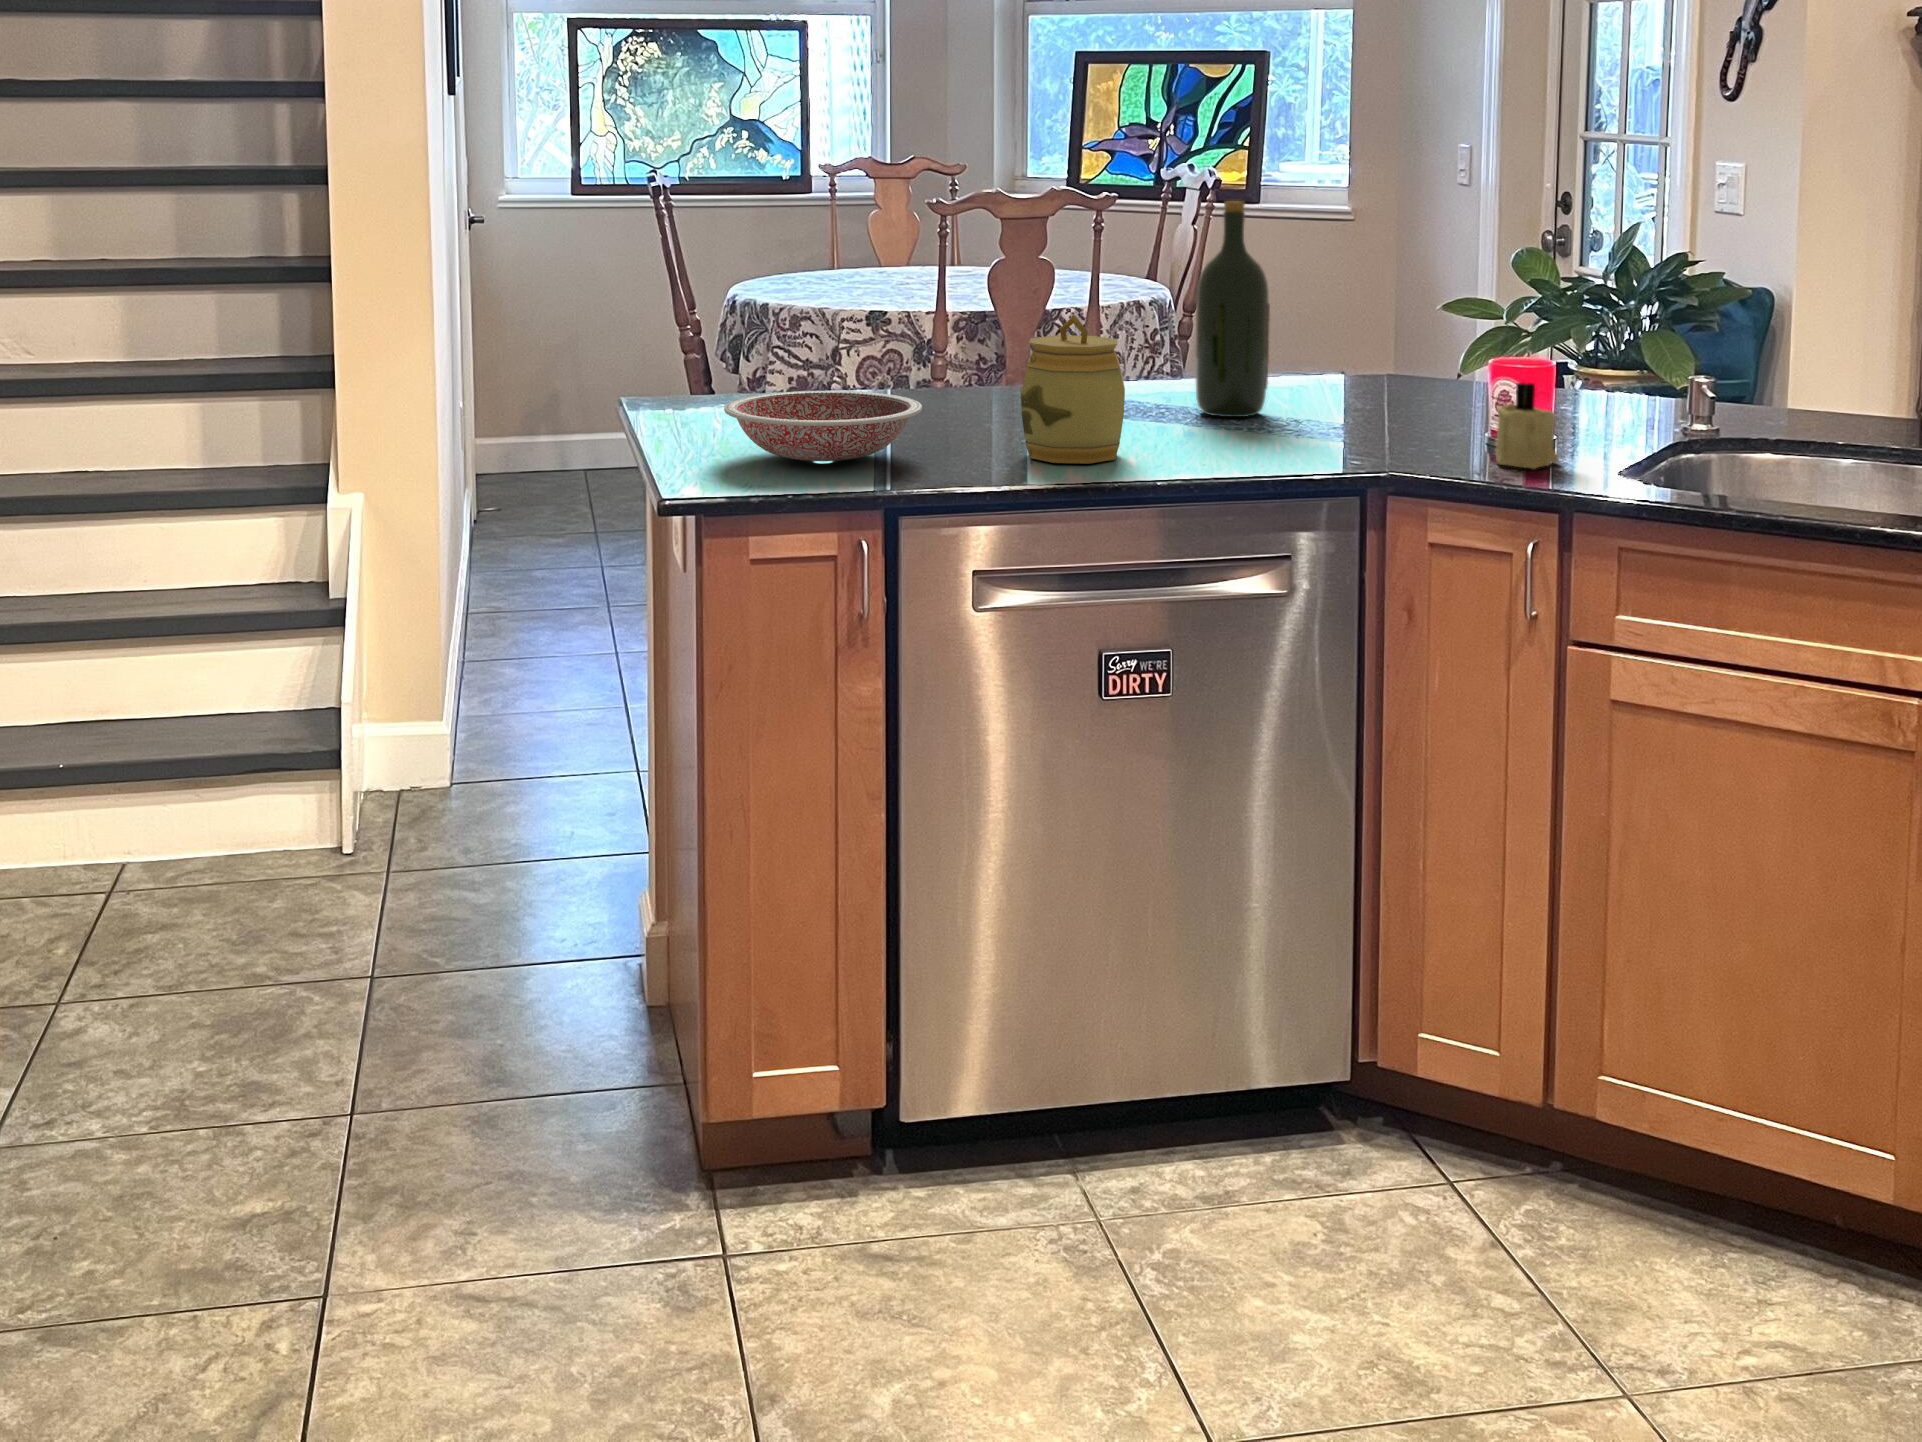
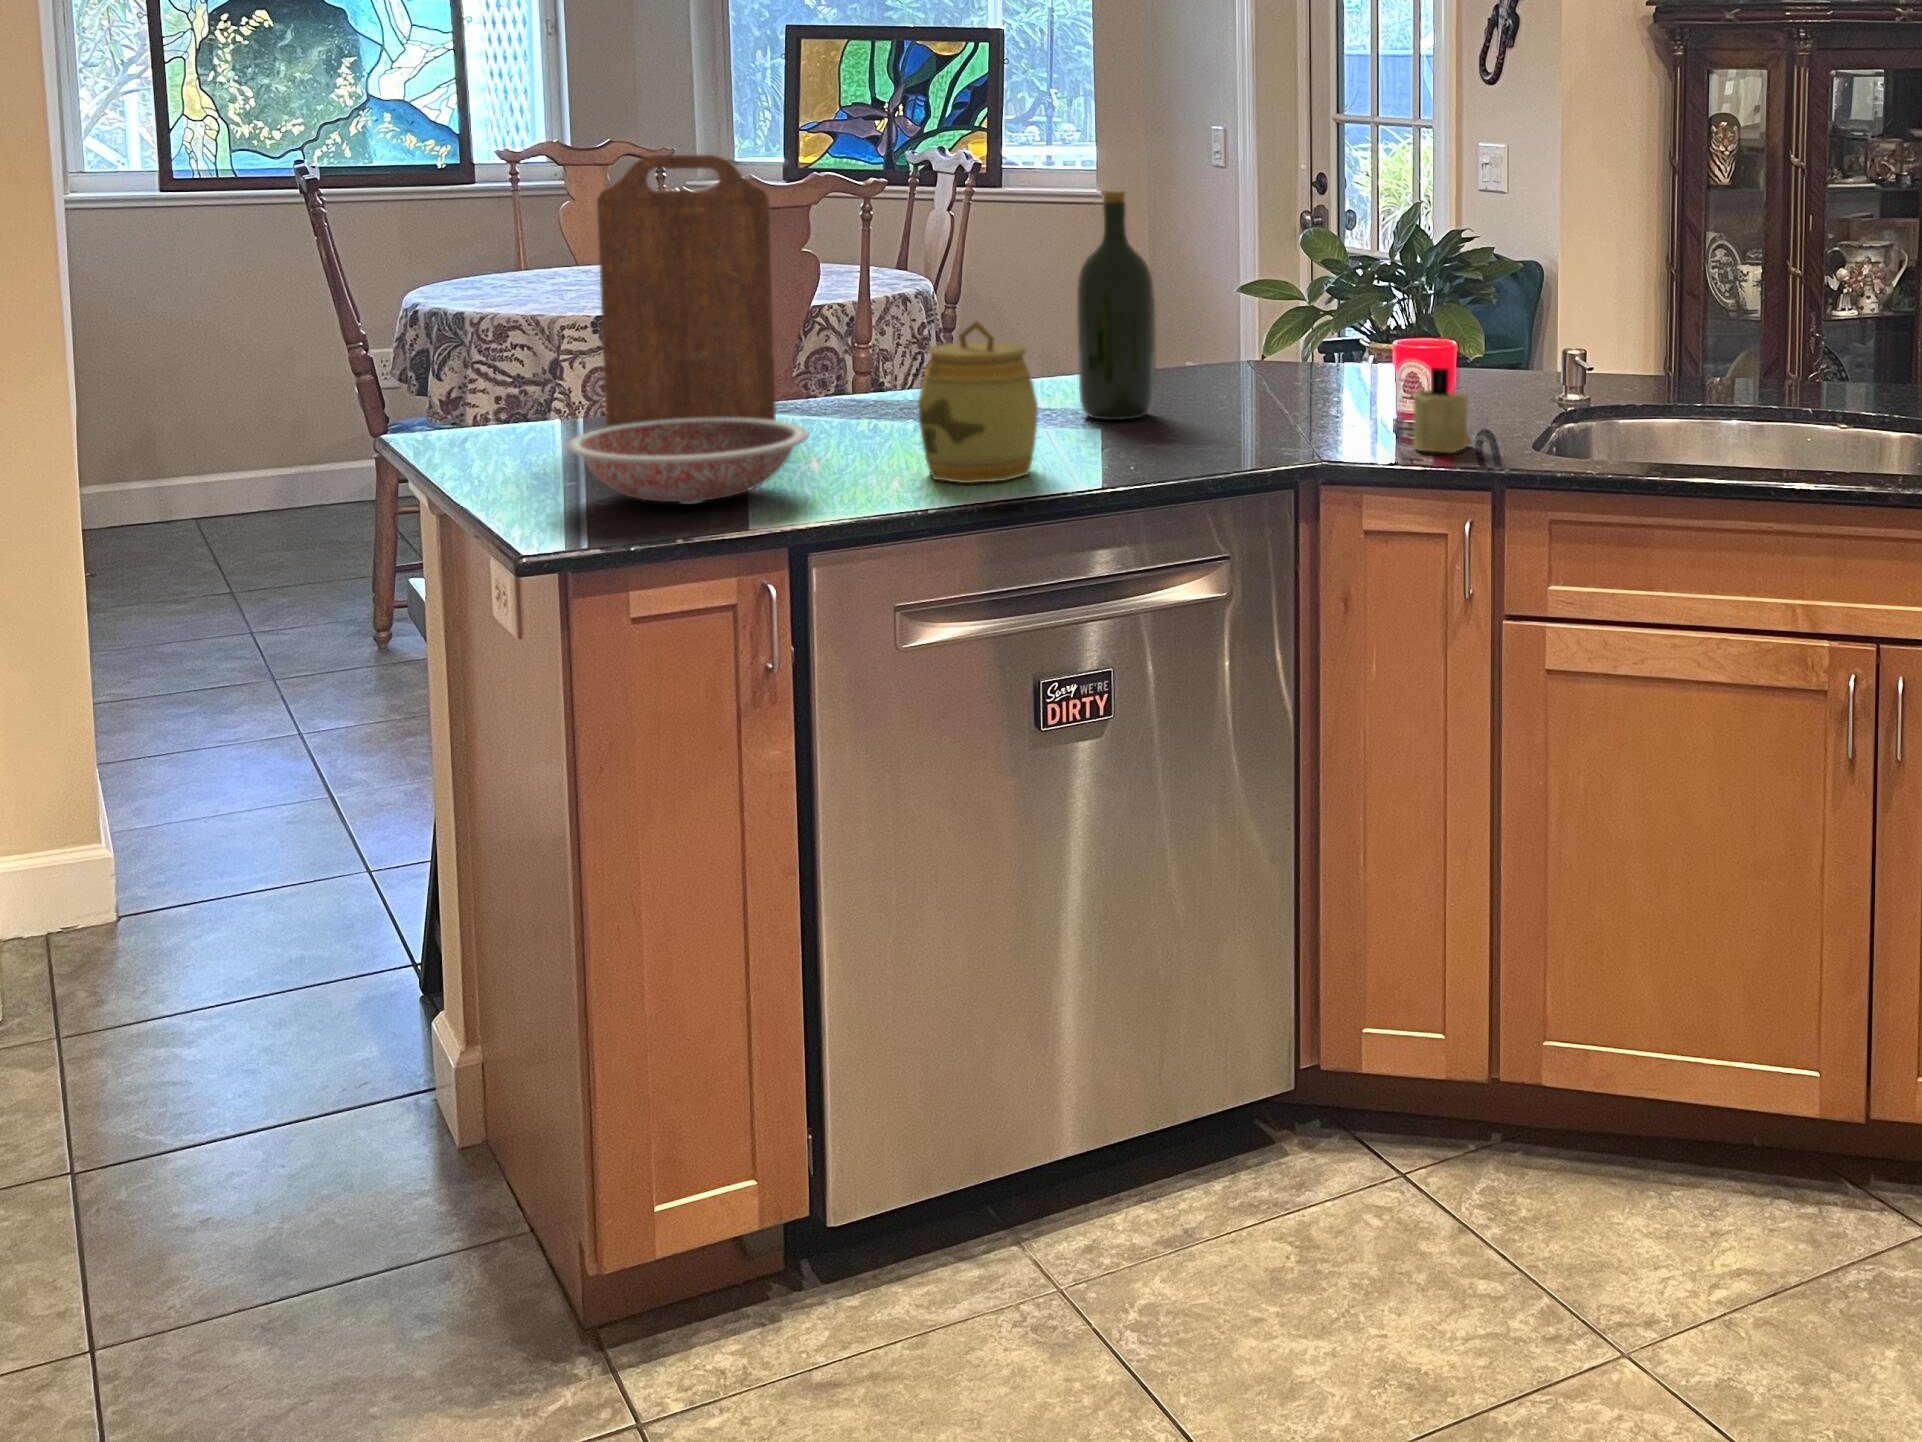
cutting board: none [792,162,931,404] -> present [597,155,776,427]

